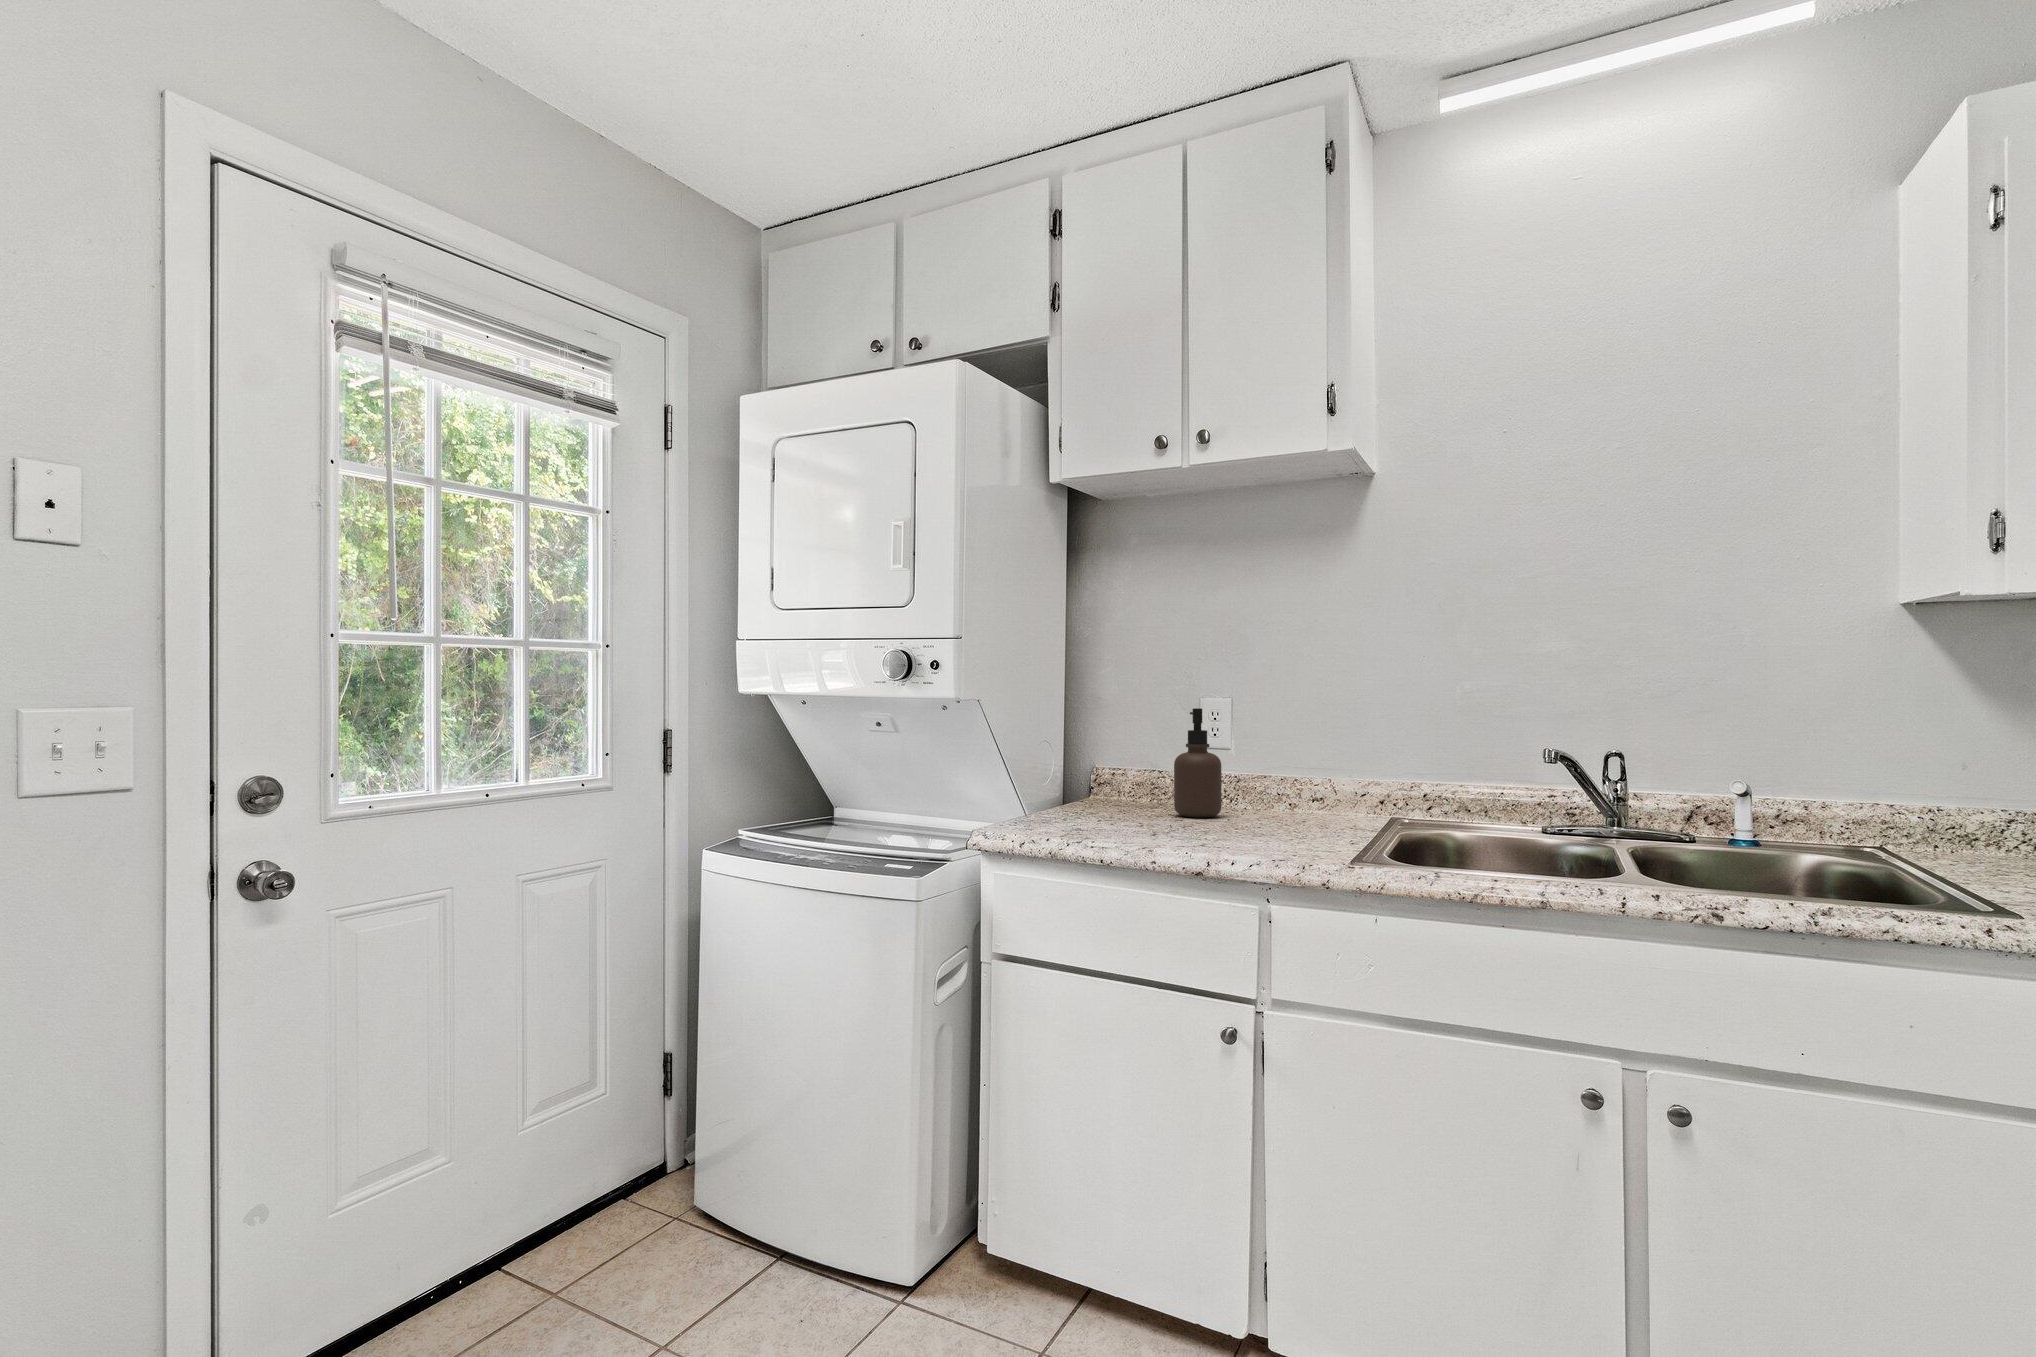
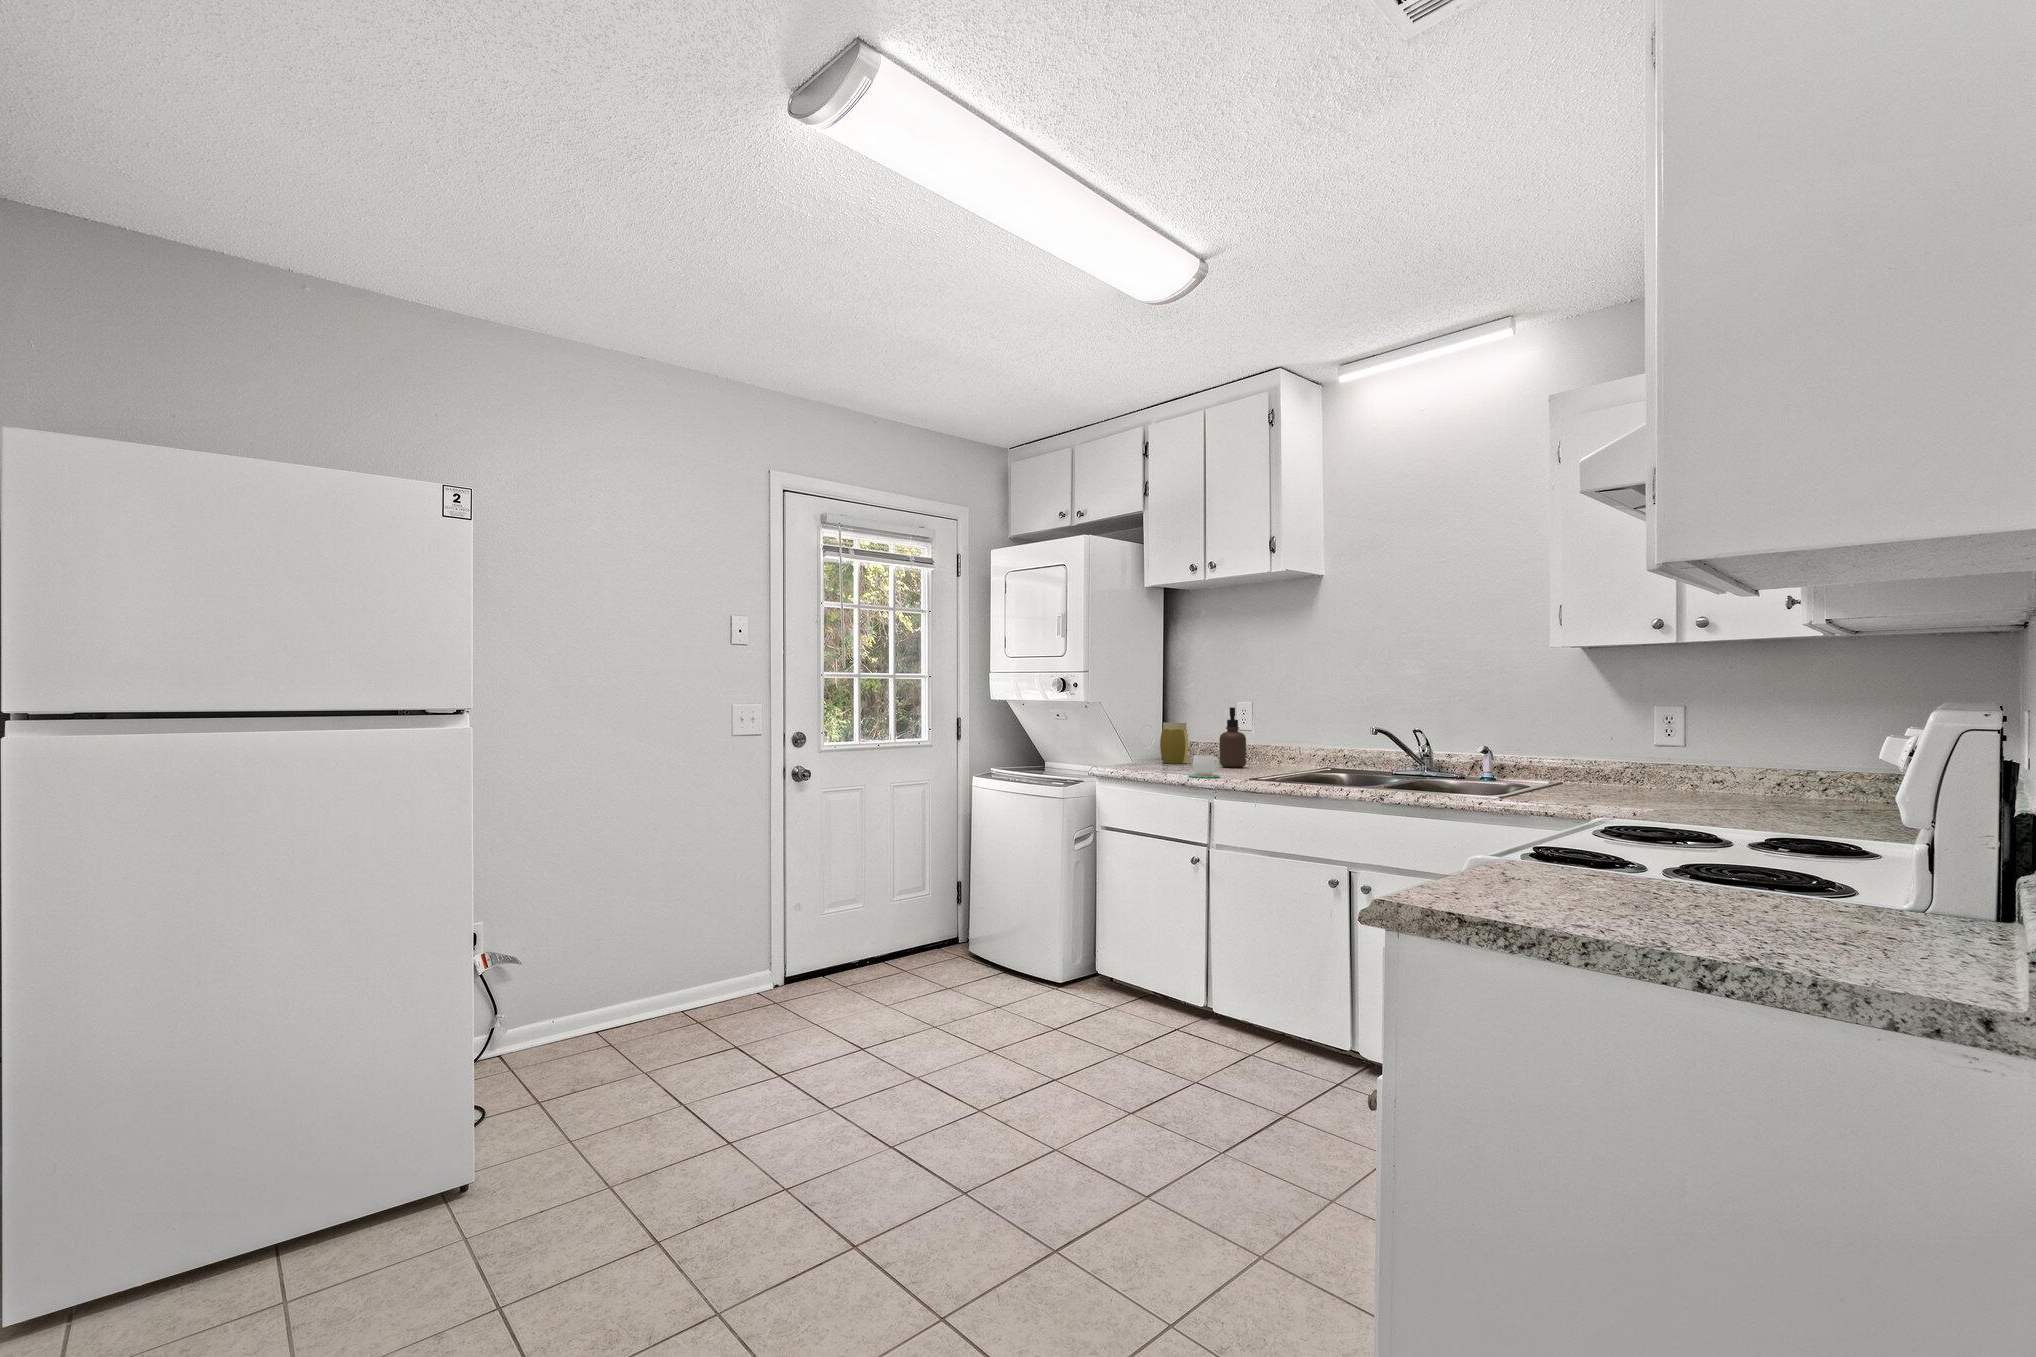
jar: none [1053,734,1101,809] -> present [1160,722,1190,764]
mug: none [1210,809,1278,861] -> present [1188,755,1220,778]

